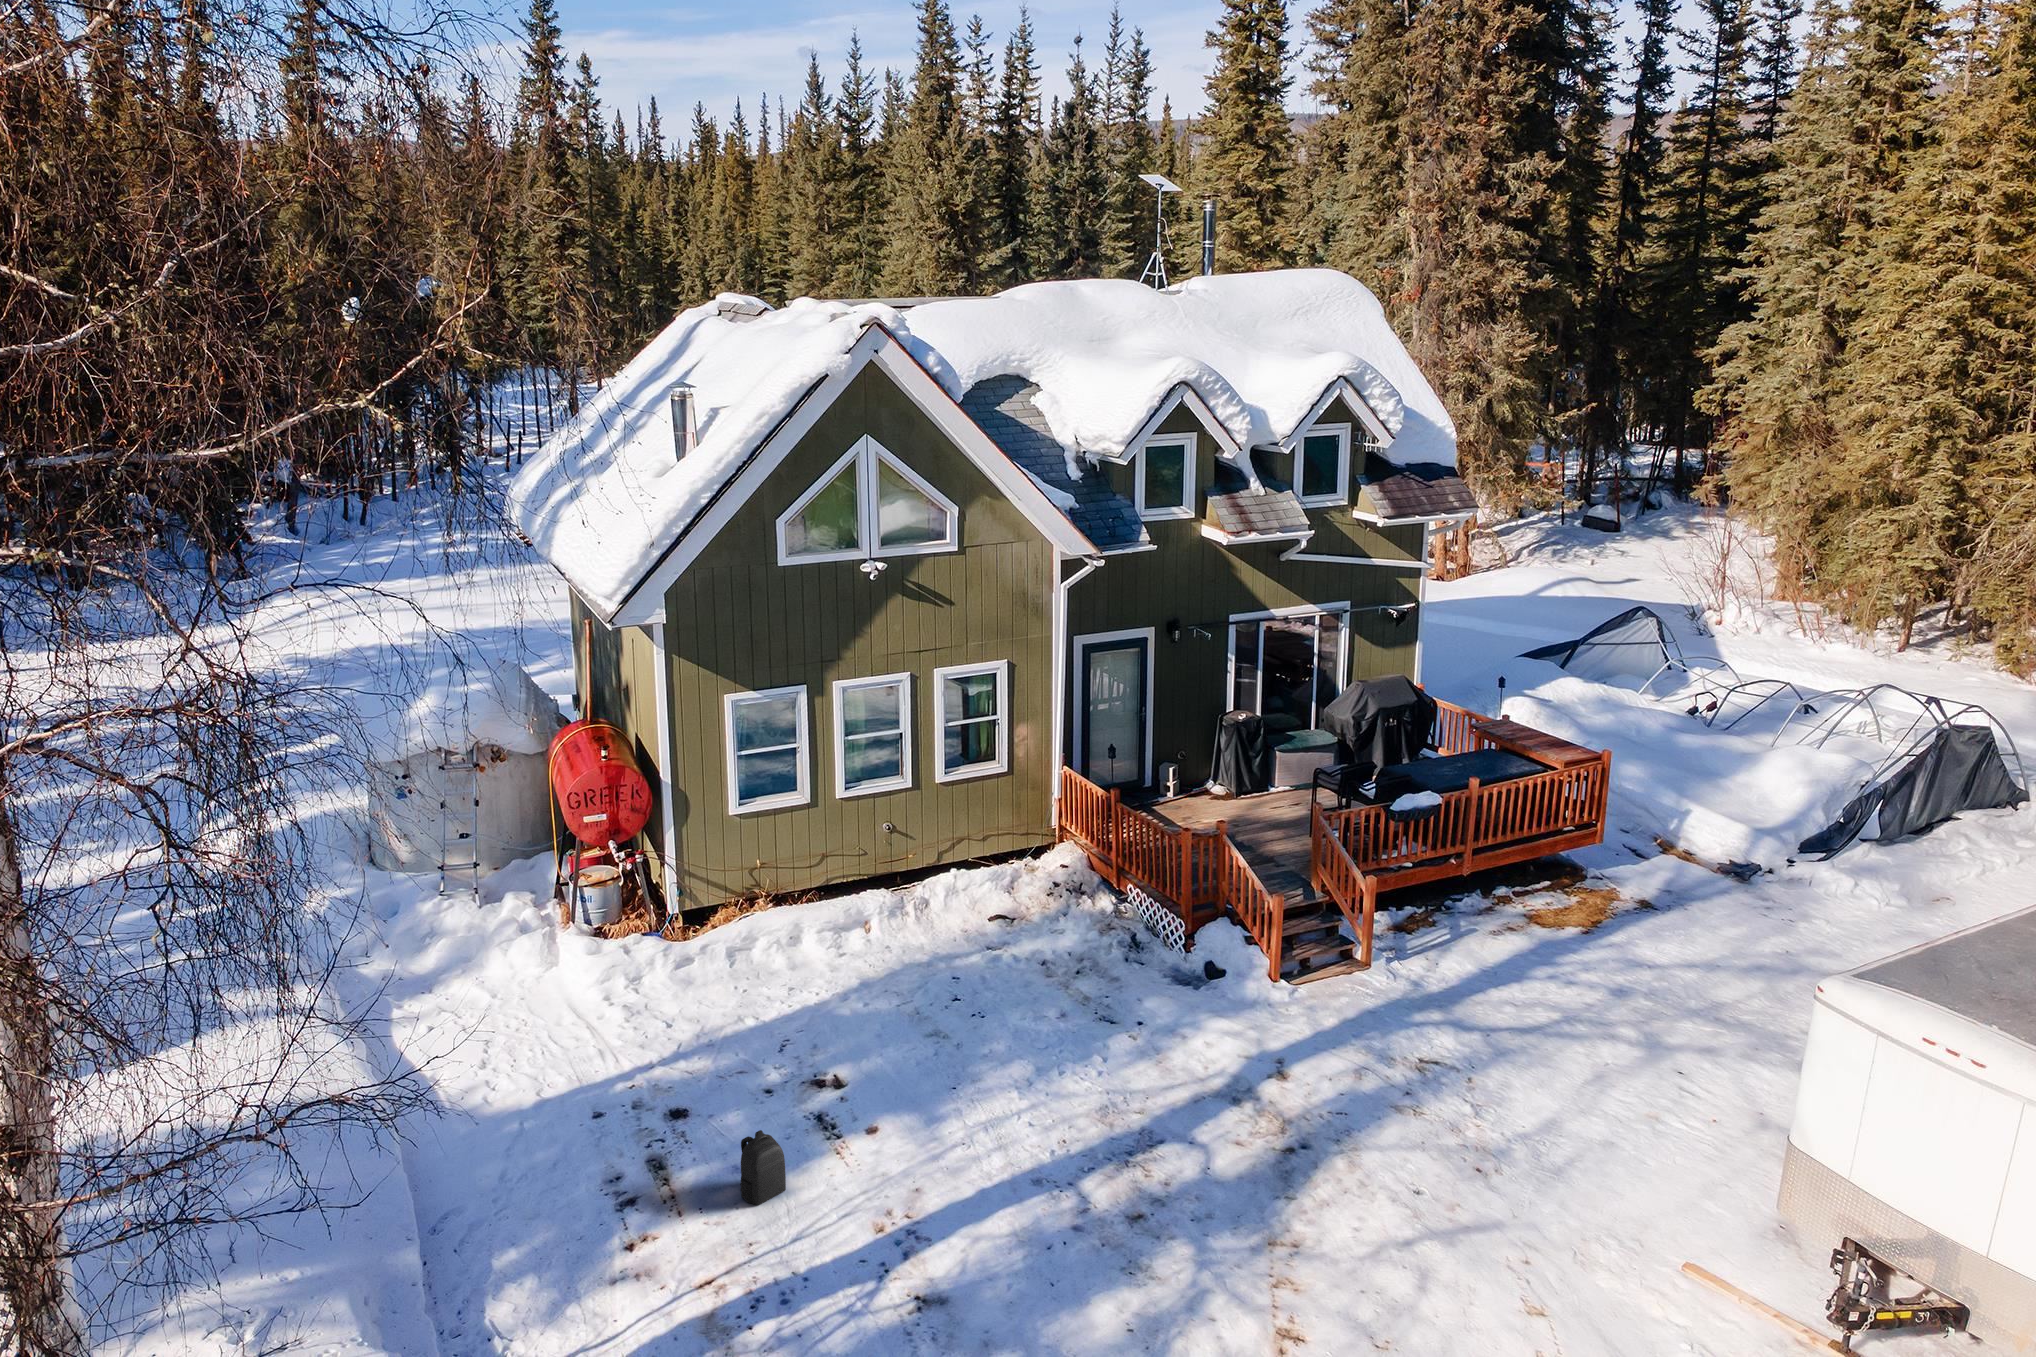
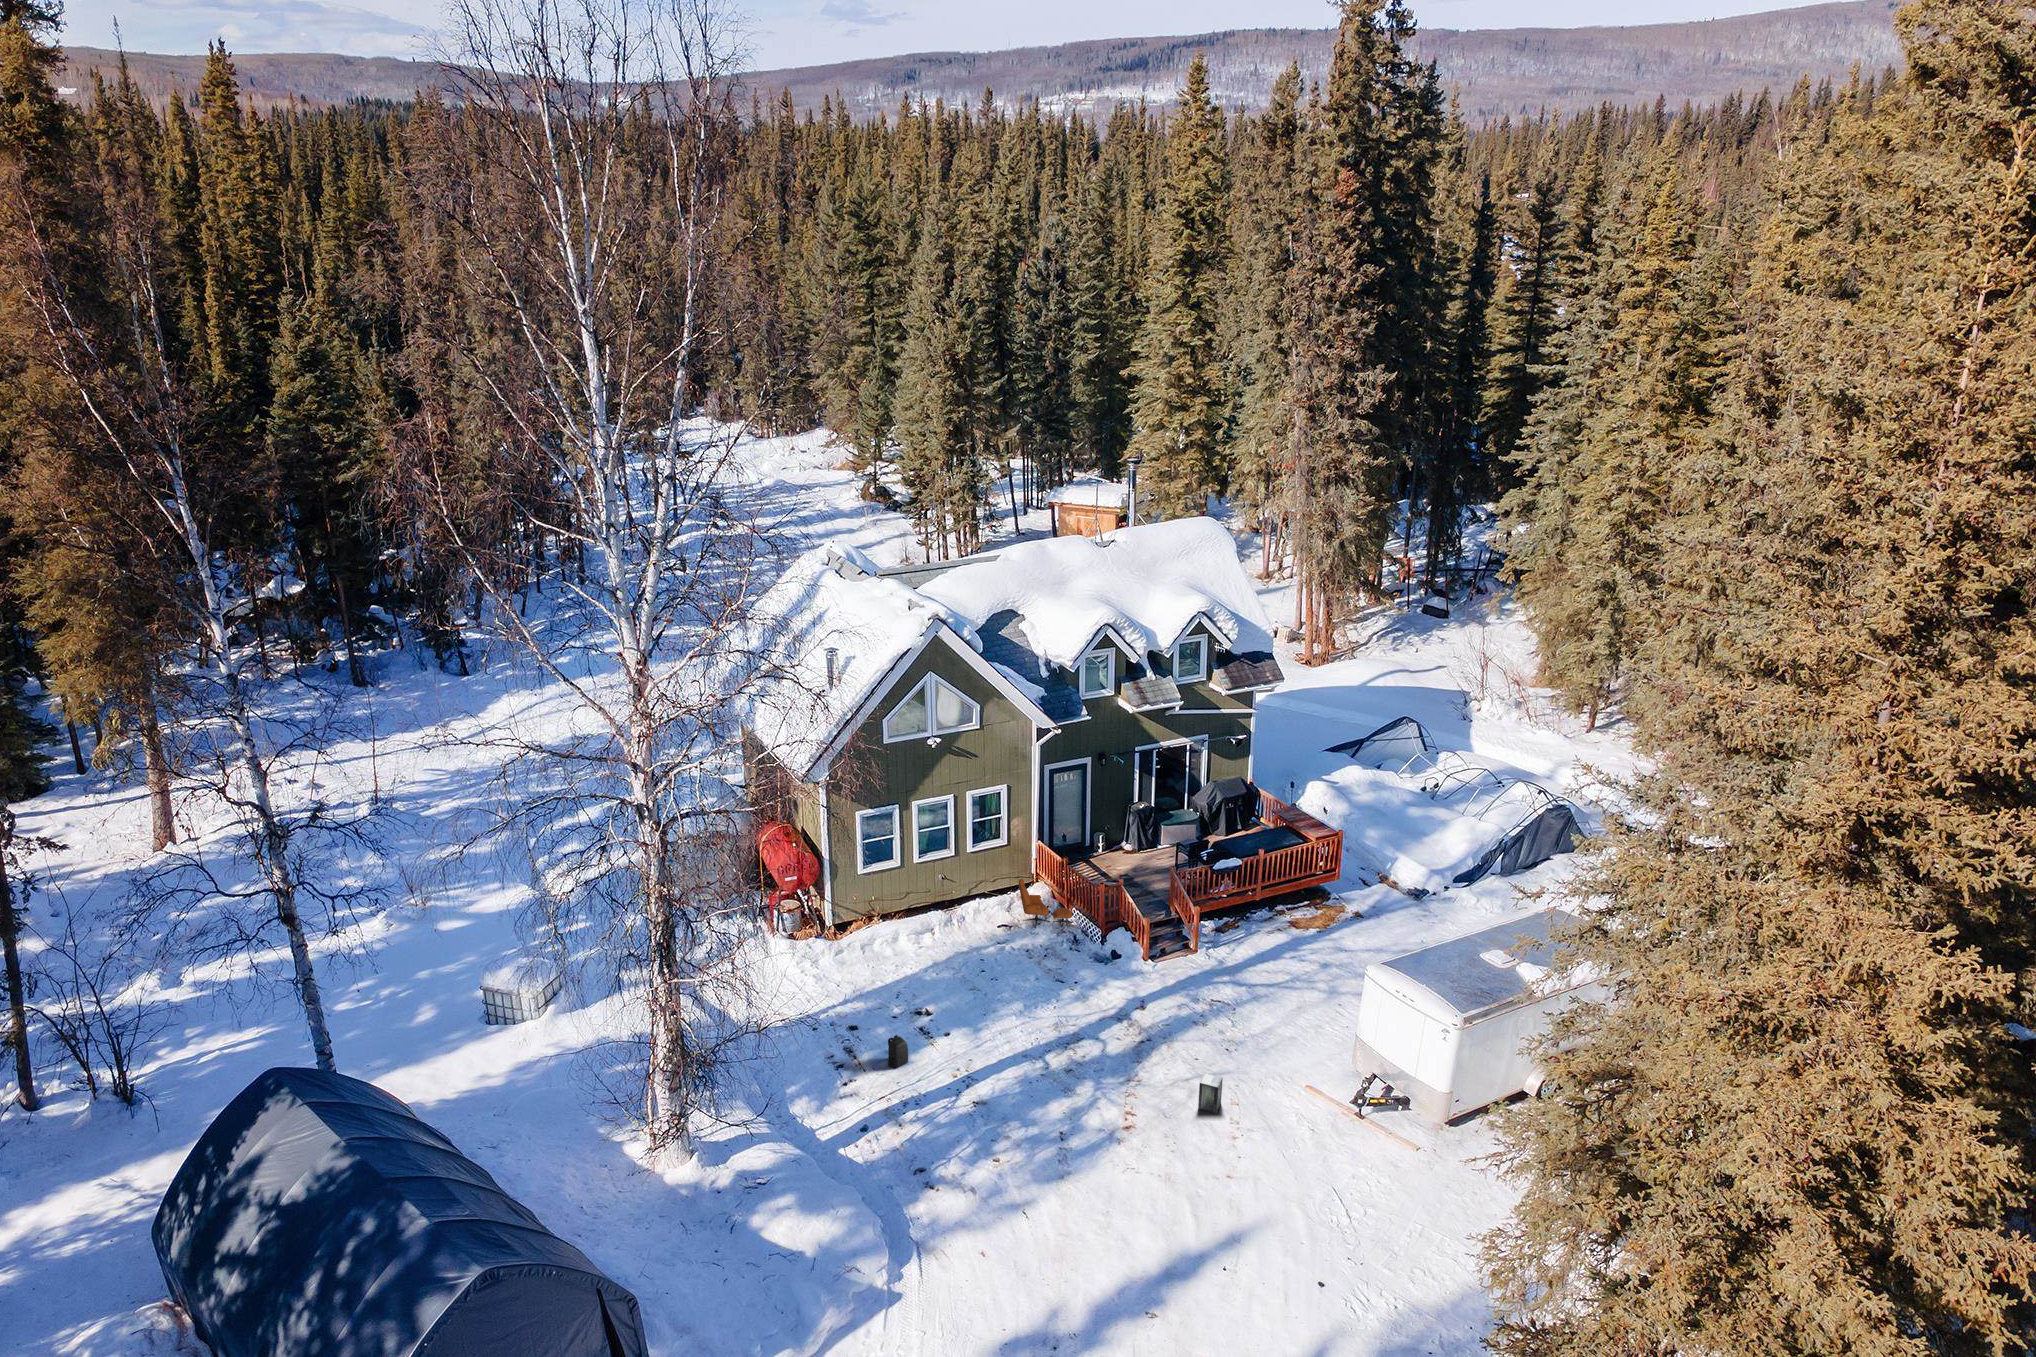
lounge chair: none [1027,830,1126,922] -> present [1019,879,1072,928]
storage box: none [1442,1225,1499,1324] -> present [1198,1073,1223,1114]

